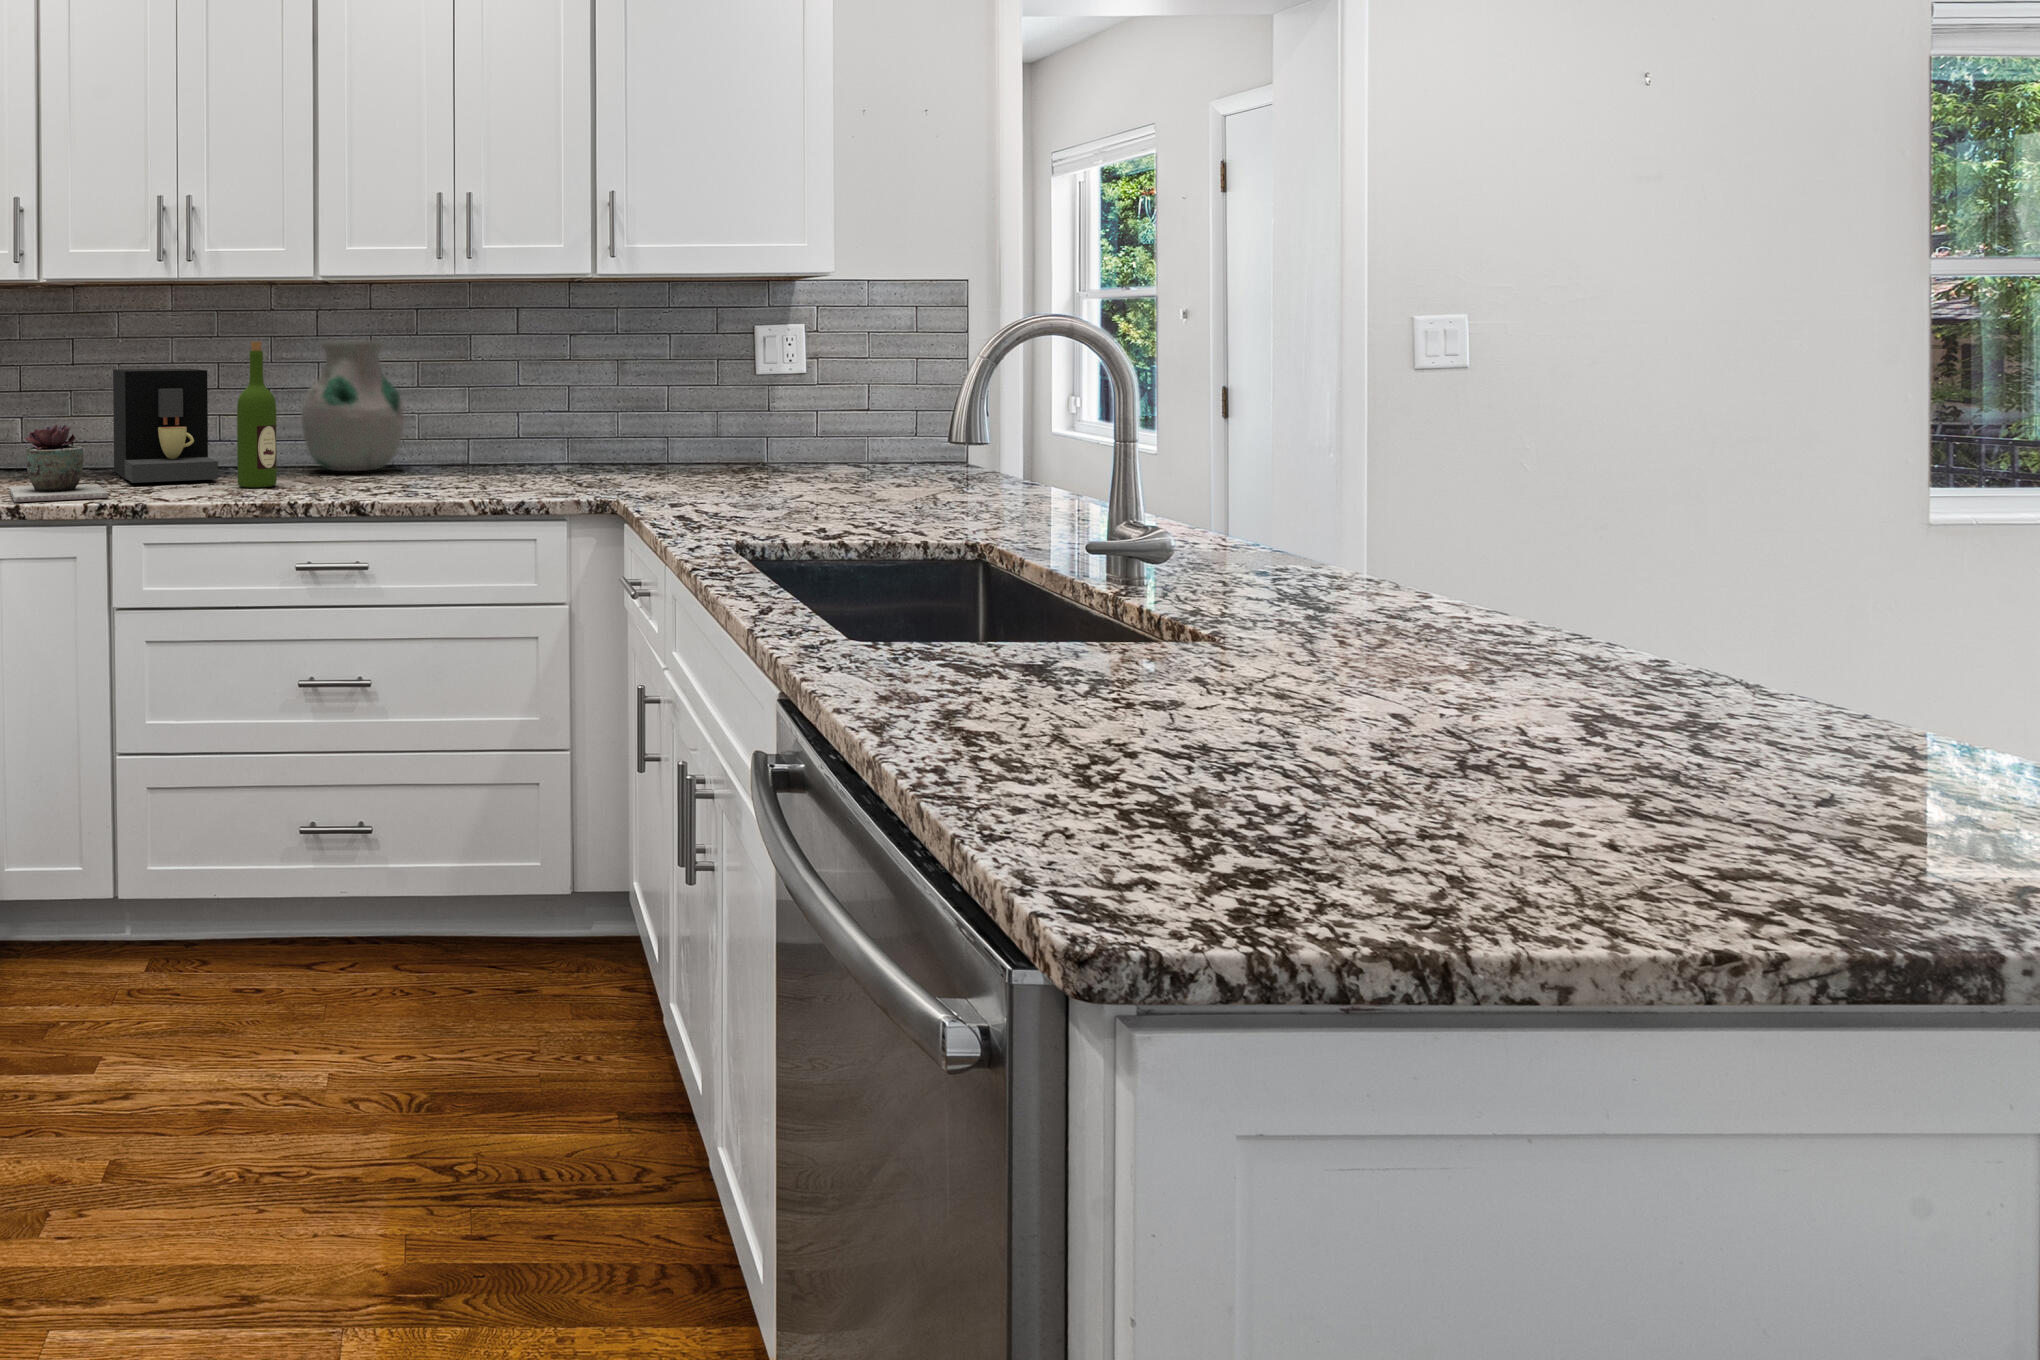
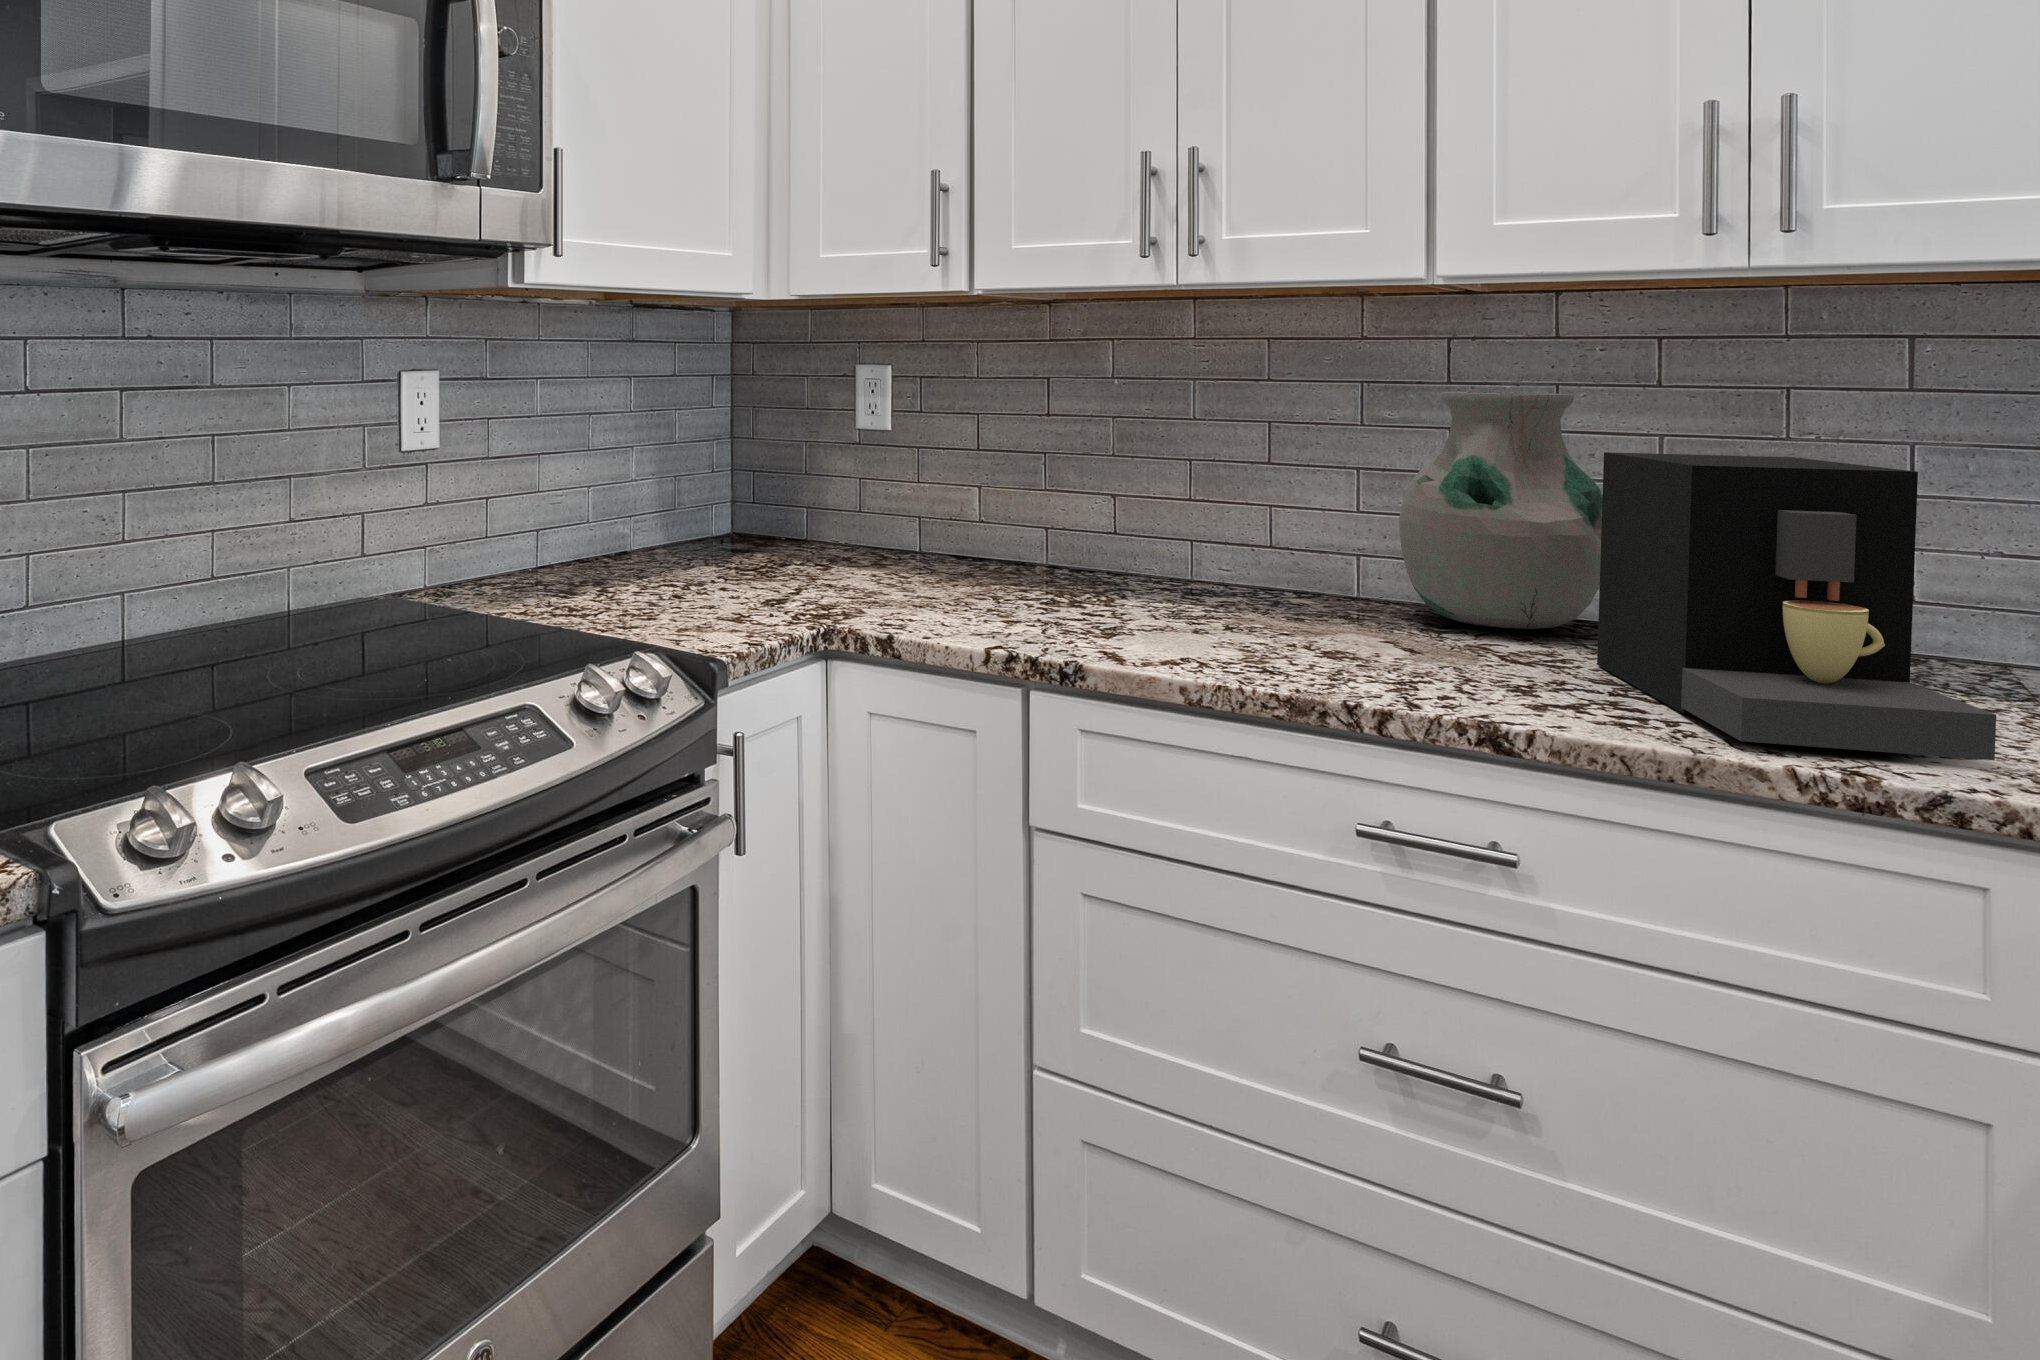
wine bottle: present [237,342,277,487] -> none [1263,391,1339,650]
coffee maker: present [113,369,218,483] -> present [1597,452,1996,760]
succulent plant: present [9,425,109,502] -> none [886,514,1037,641]

